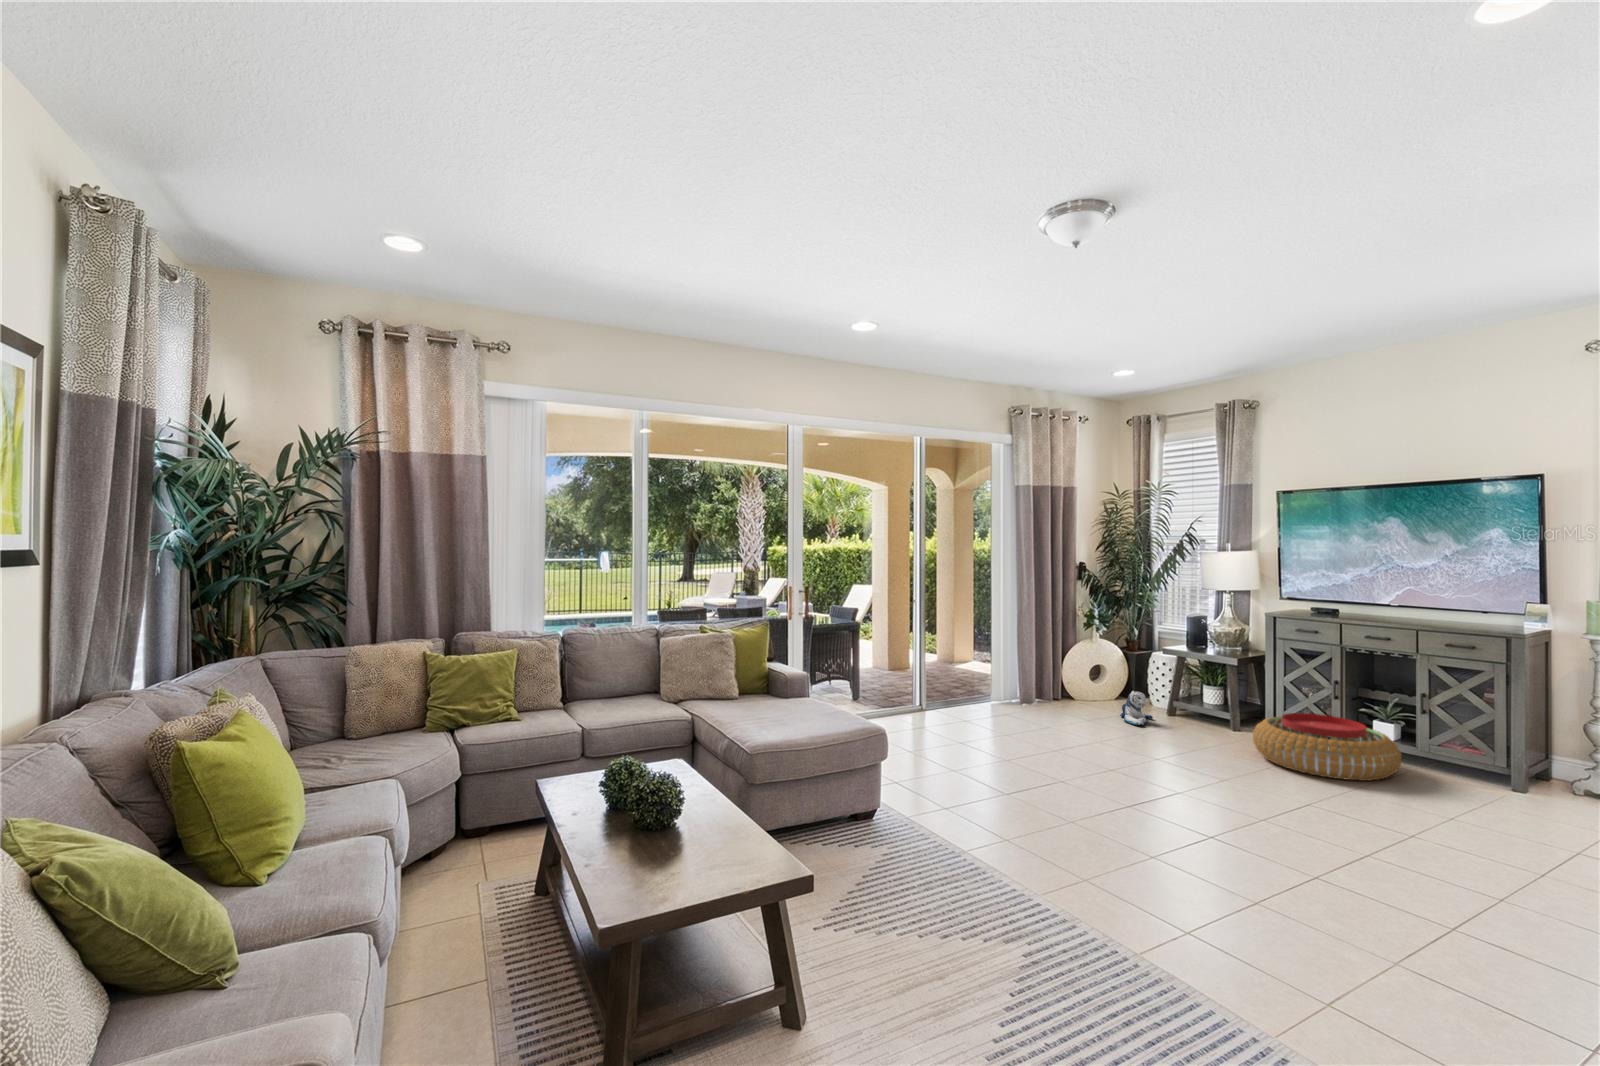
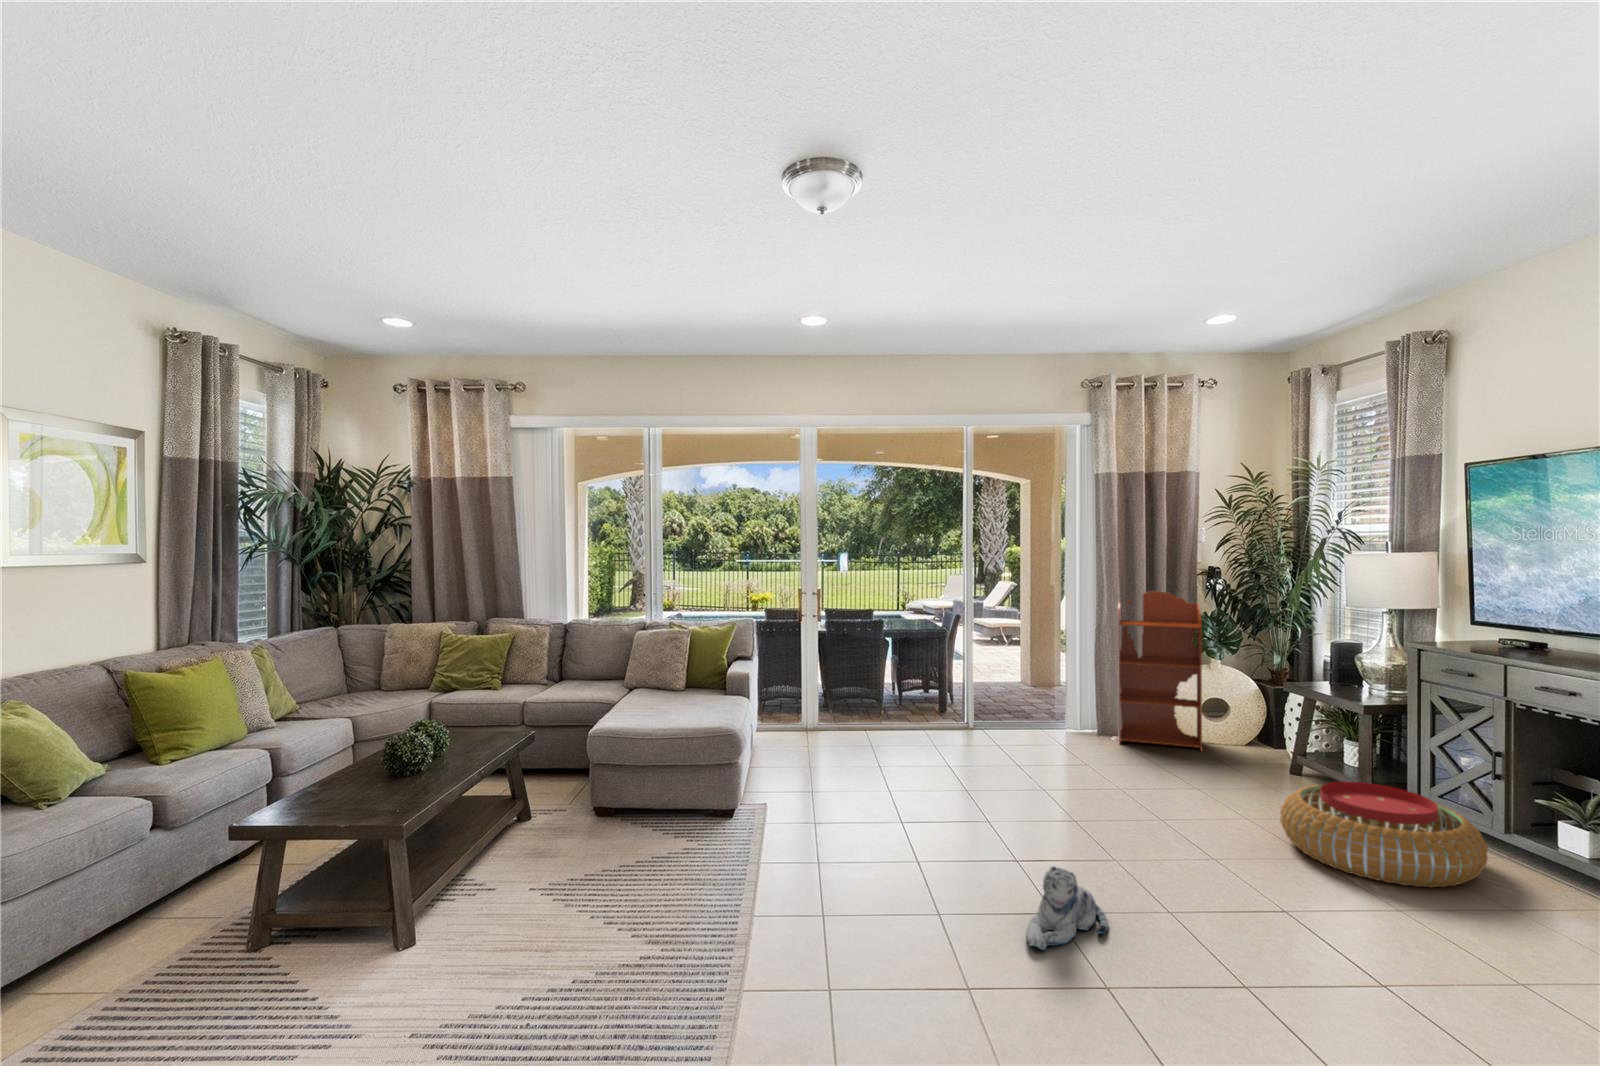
bookcase: none [1030,583,1103,708] -> present [1118,591,1203,751]
plush toy: present [1120,691,1153,725] -> present [1027,866,1109,950]

